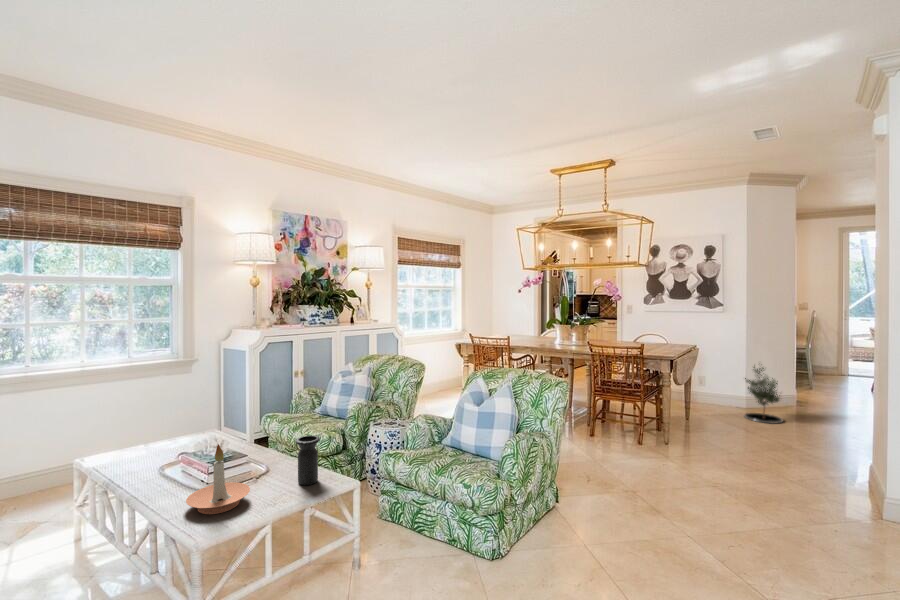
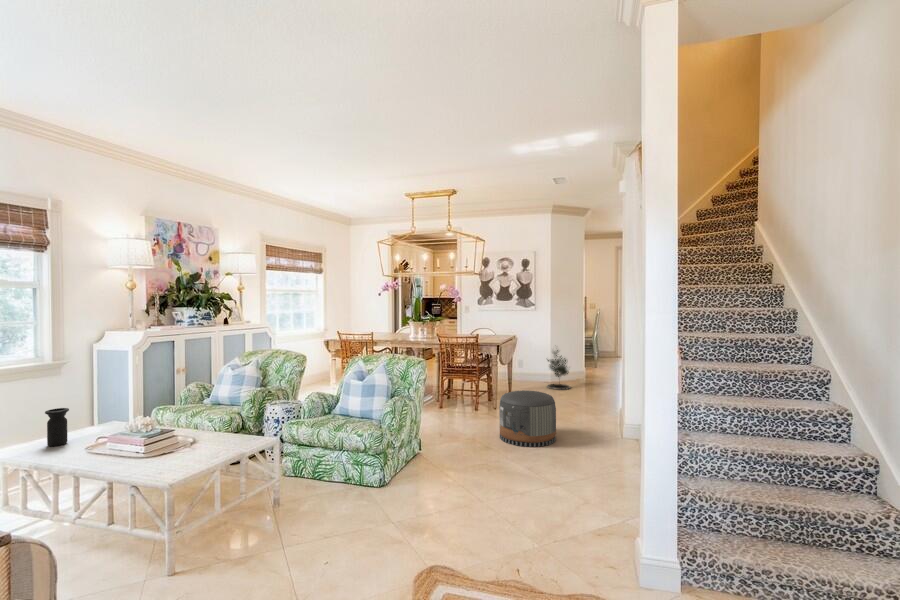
pouf: none [676,431,773,524] -> present [499,390,556,447]
vase: present [296,436,320,485] -> present [45,408,69,446]
candle holder: present [186,444,250,514] -> none [140,415,193,469]

